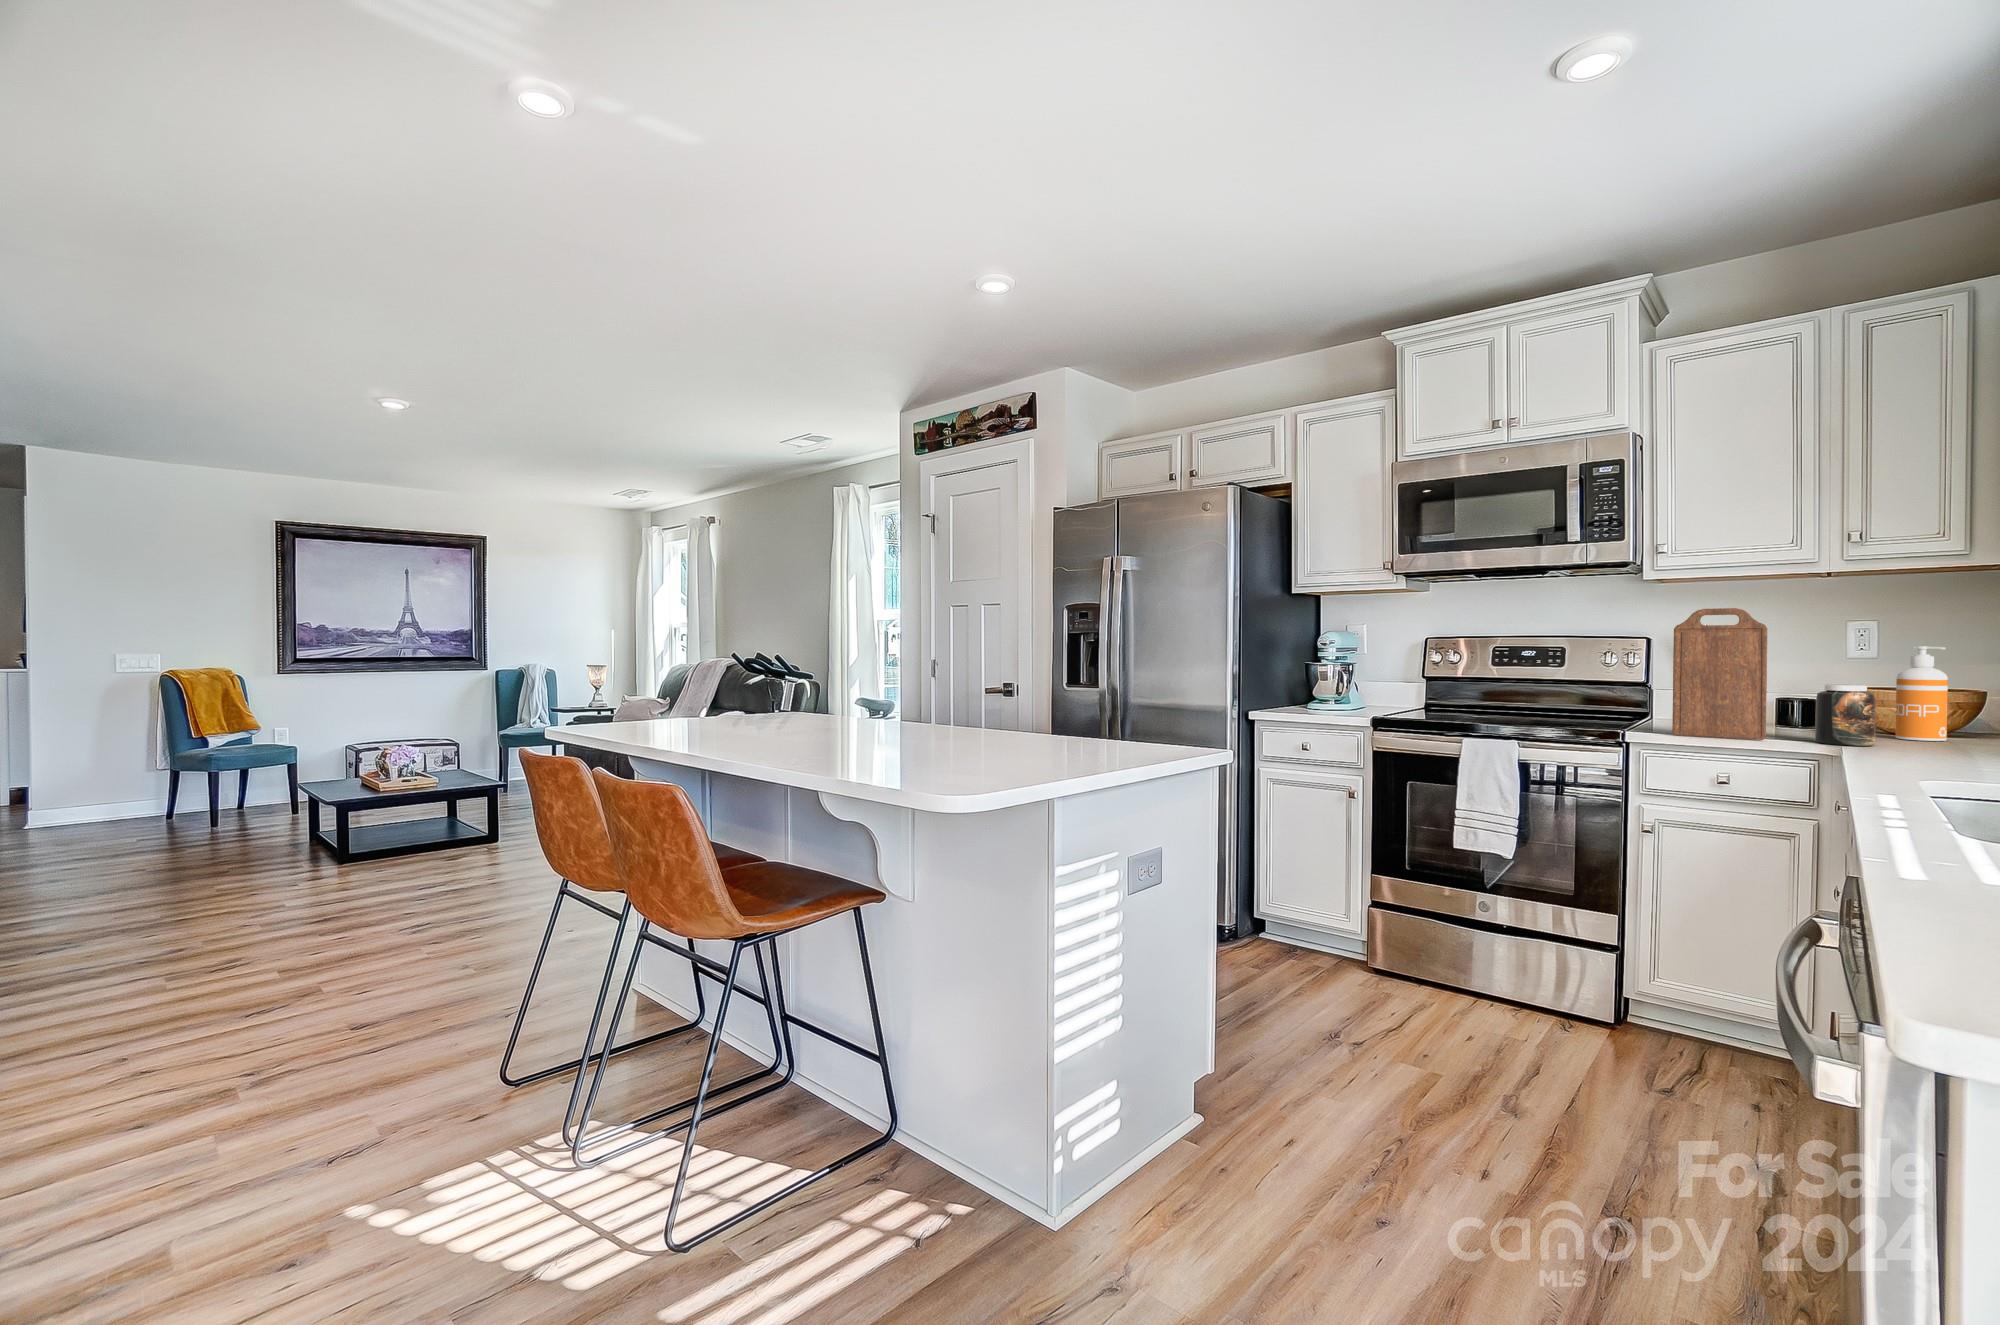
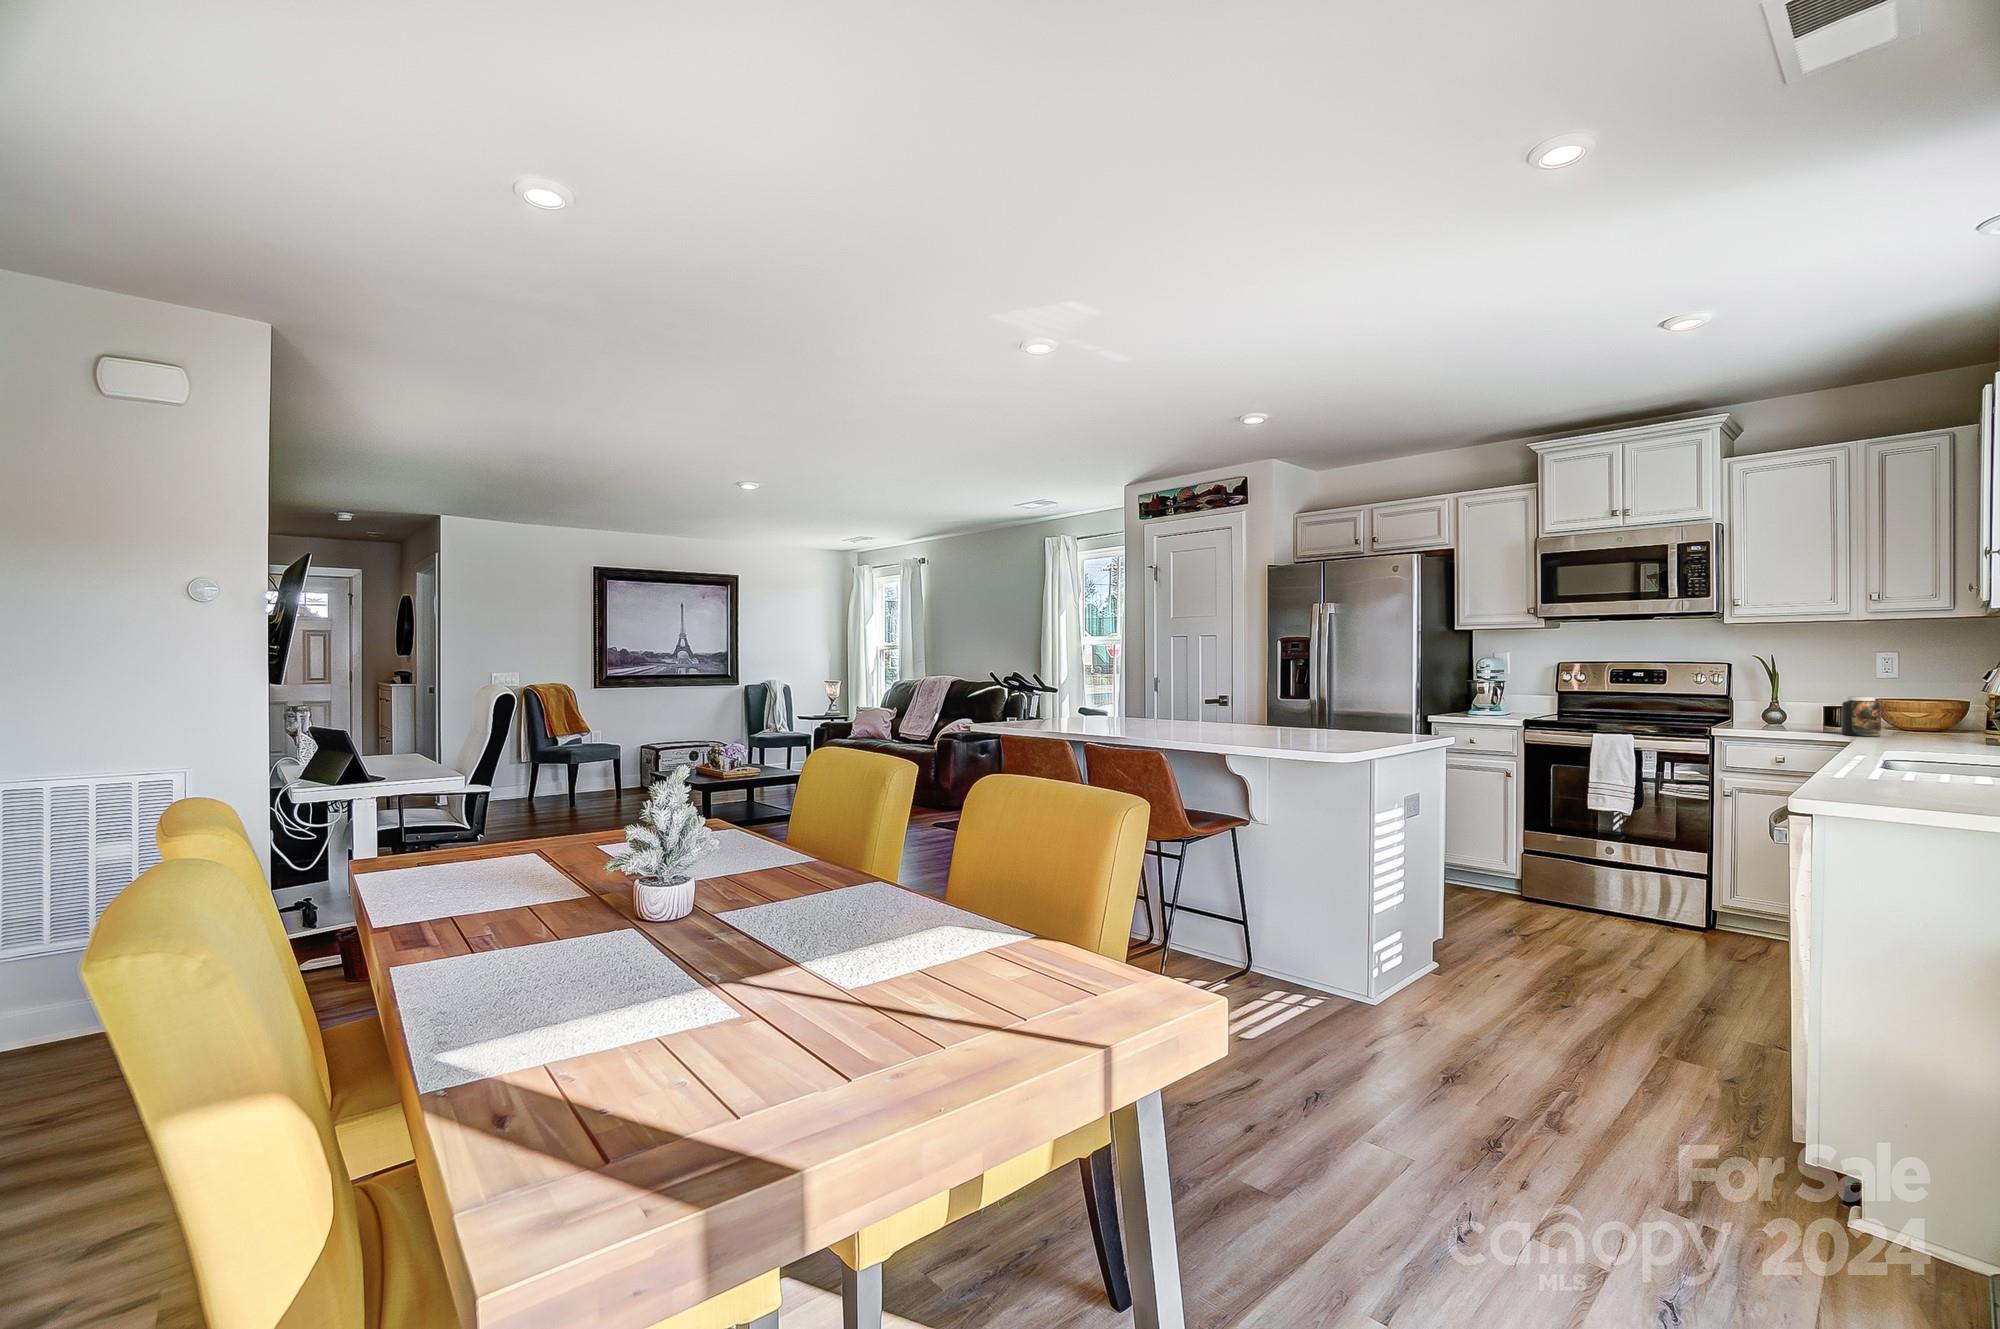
cutting board: present [1672,608,1767,740] -> none [1745,646,1809,733]
soap dispenser: present [1895,646,1948,741] -> none [1901,671,1936,734]

